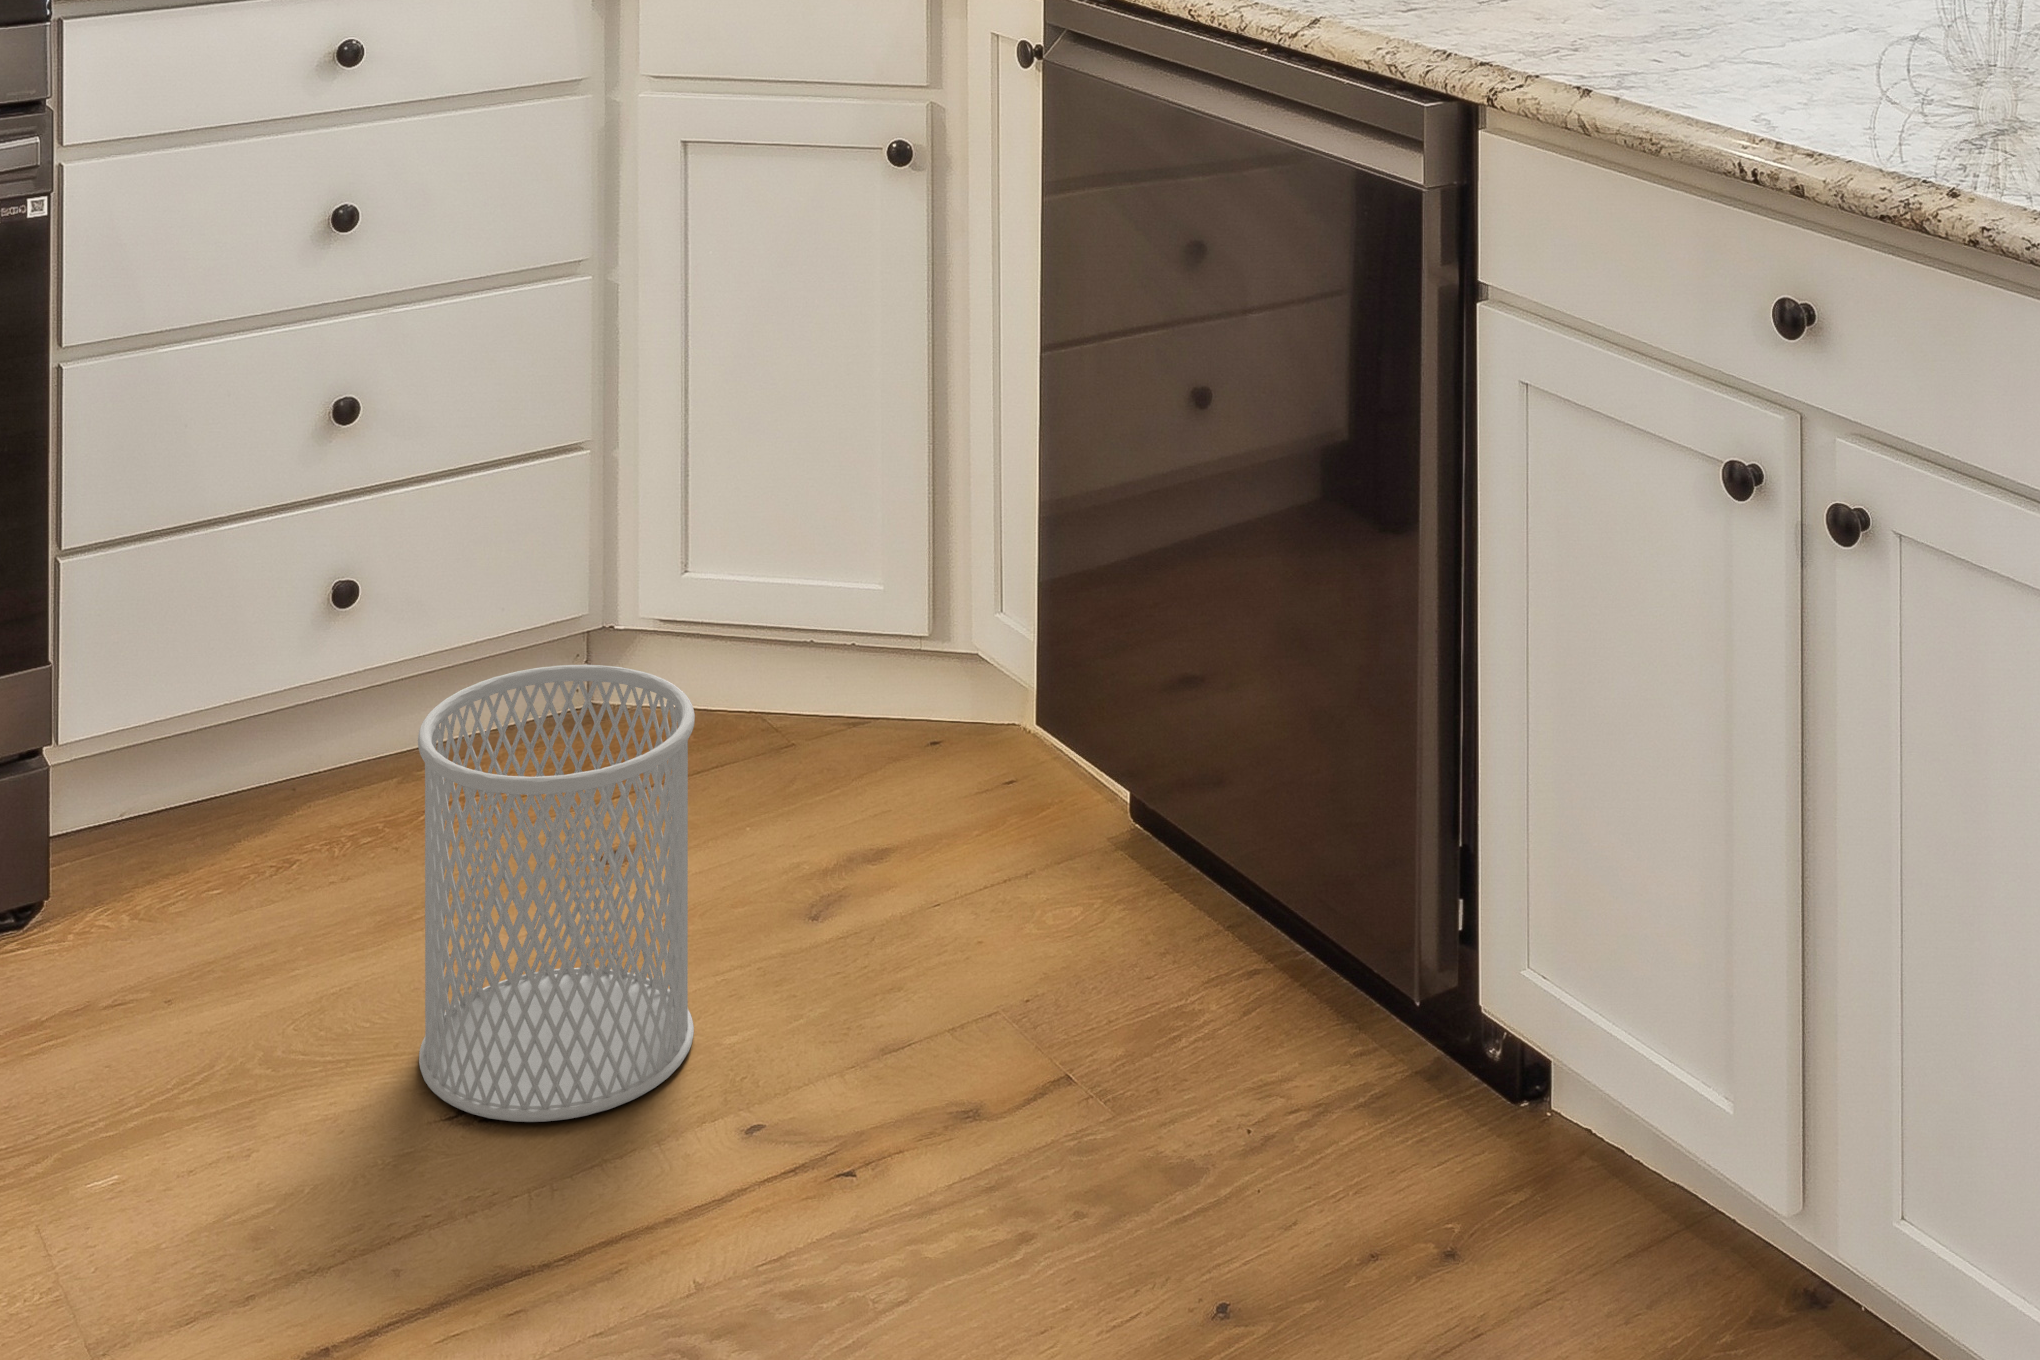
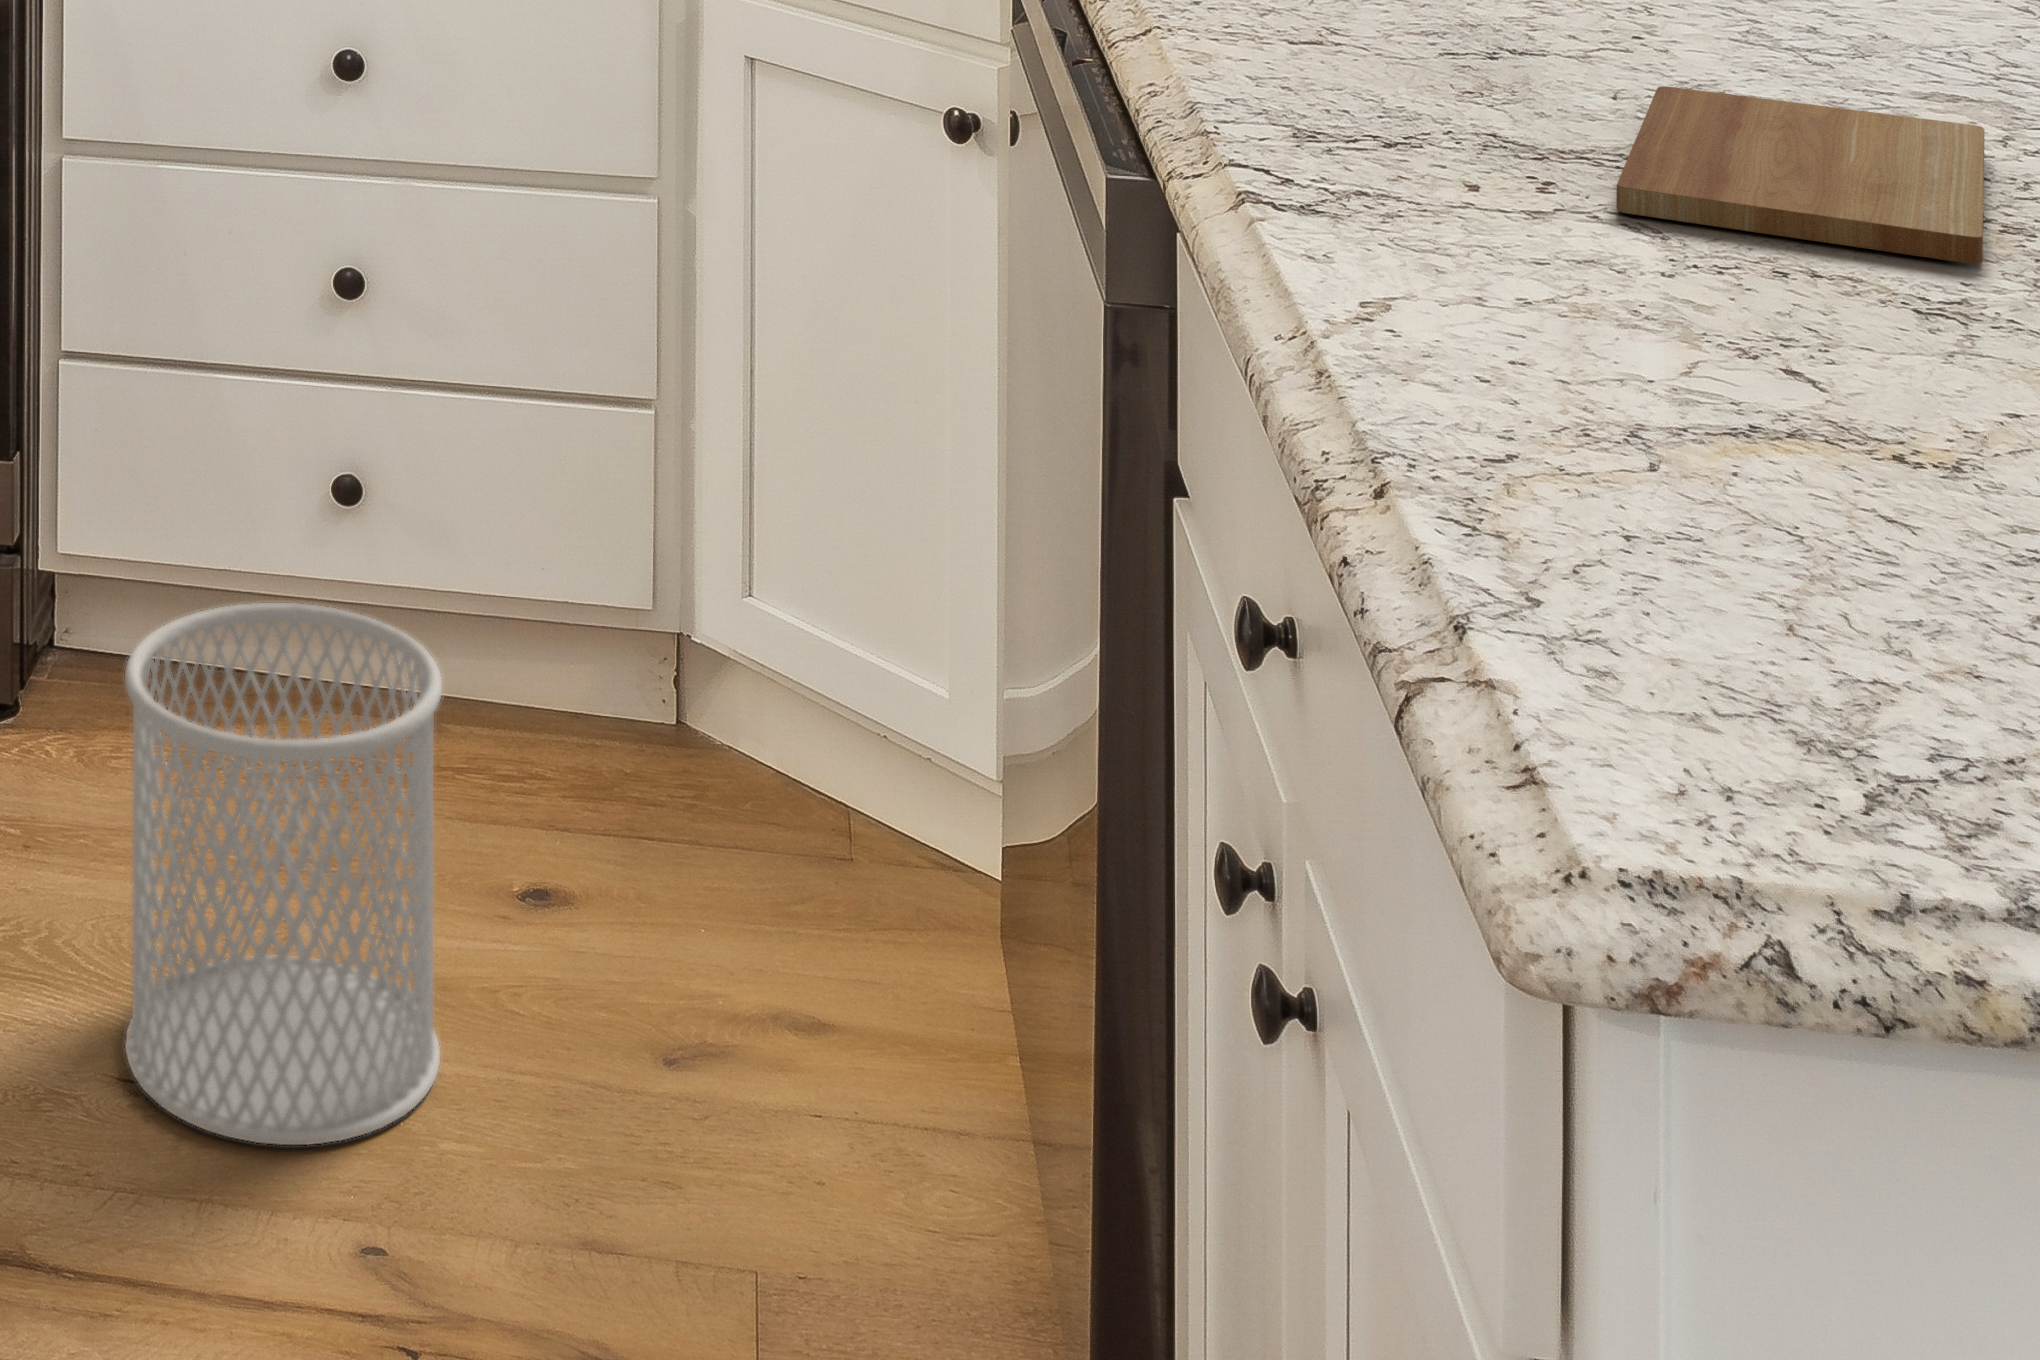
cutting board: none [1681,2,1950,69] -> present [1616,86,1984,264]

